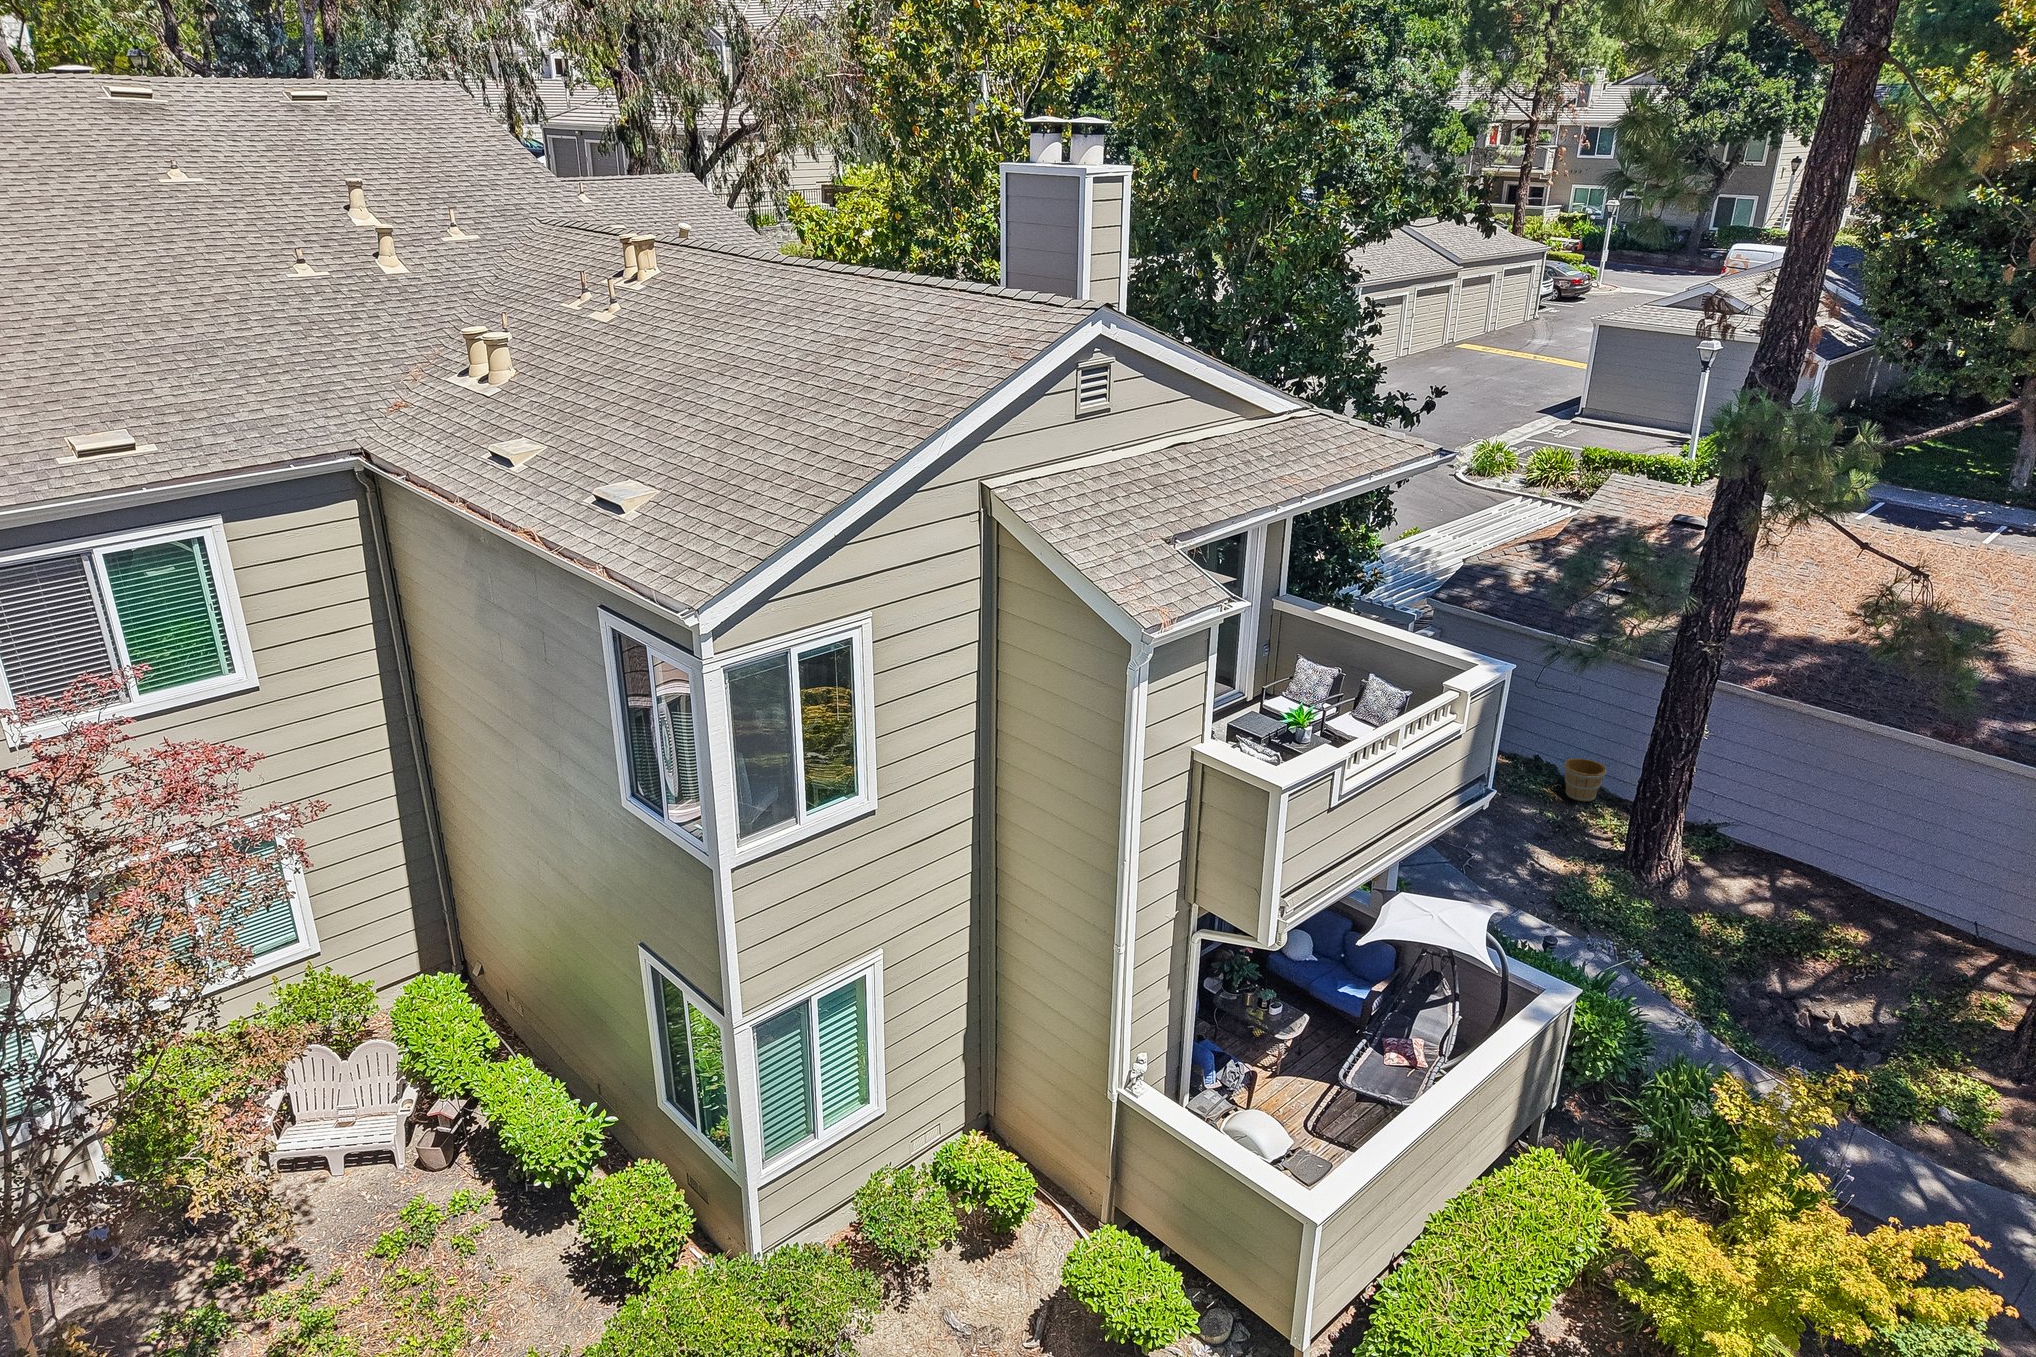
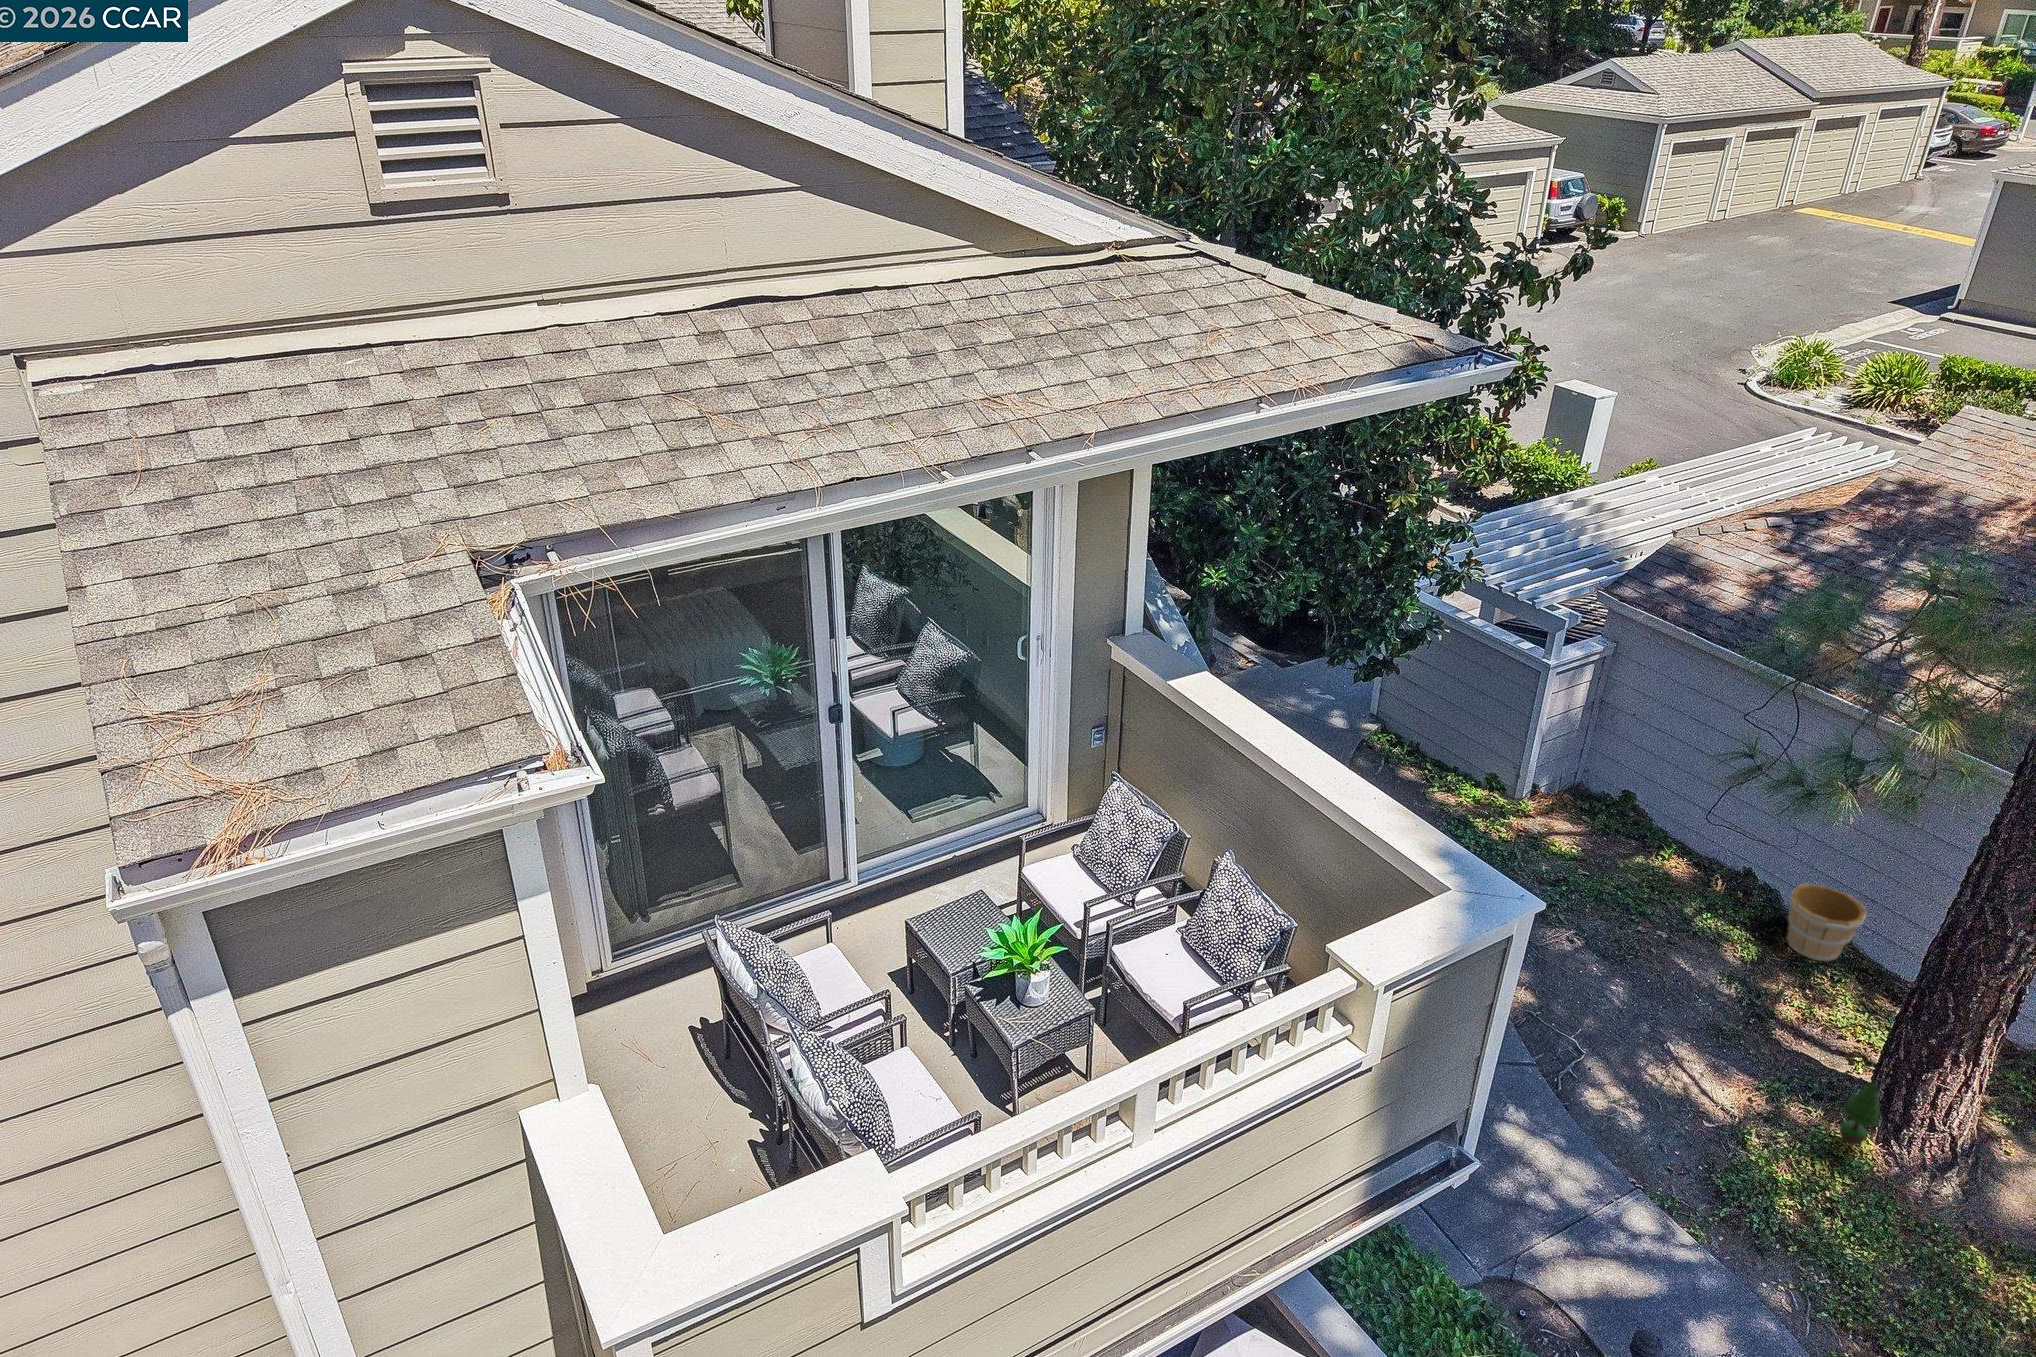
potted tree: none [1615,837,1634,880] -> present [1839,1082,1880,1147]

